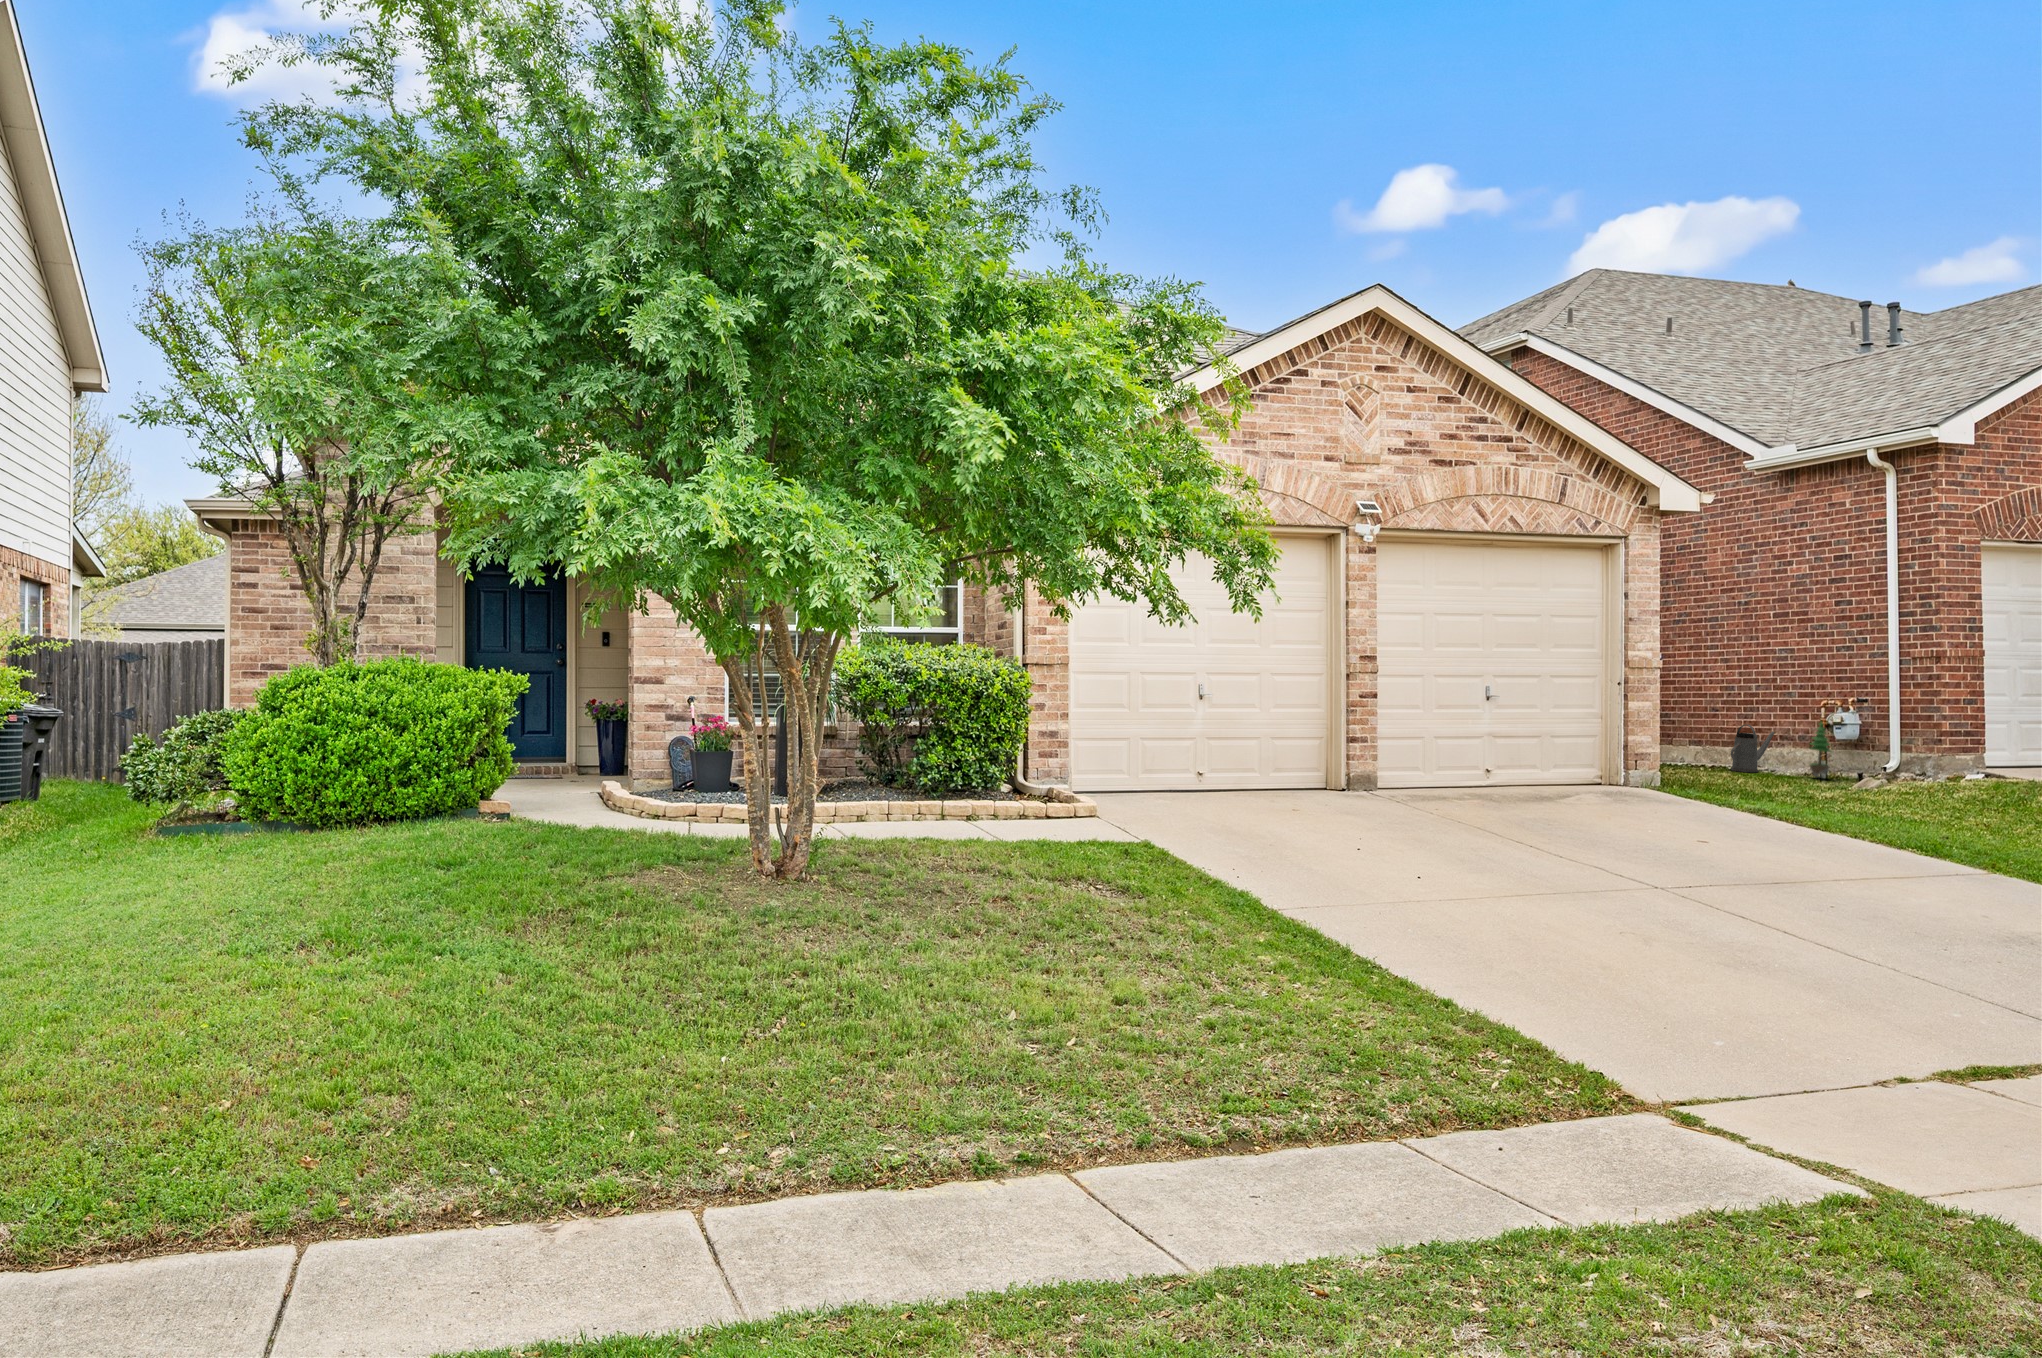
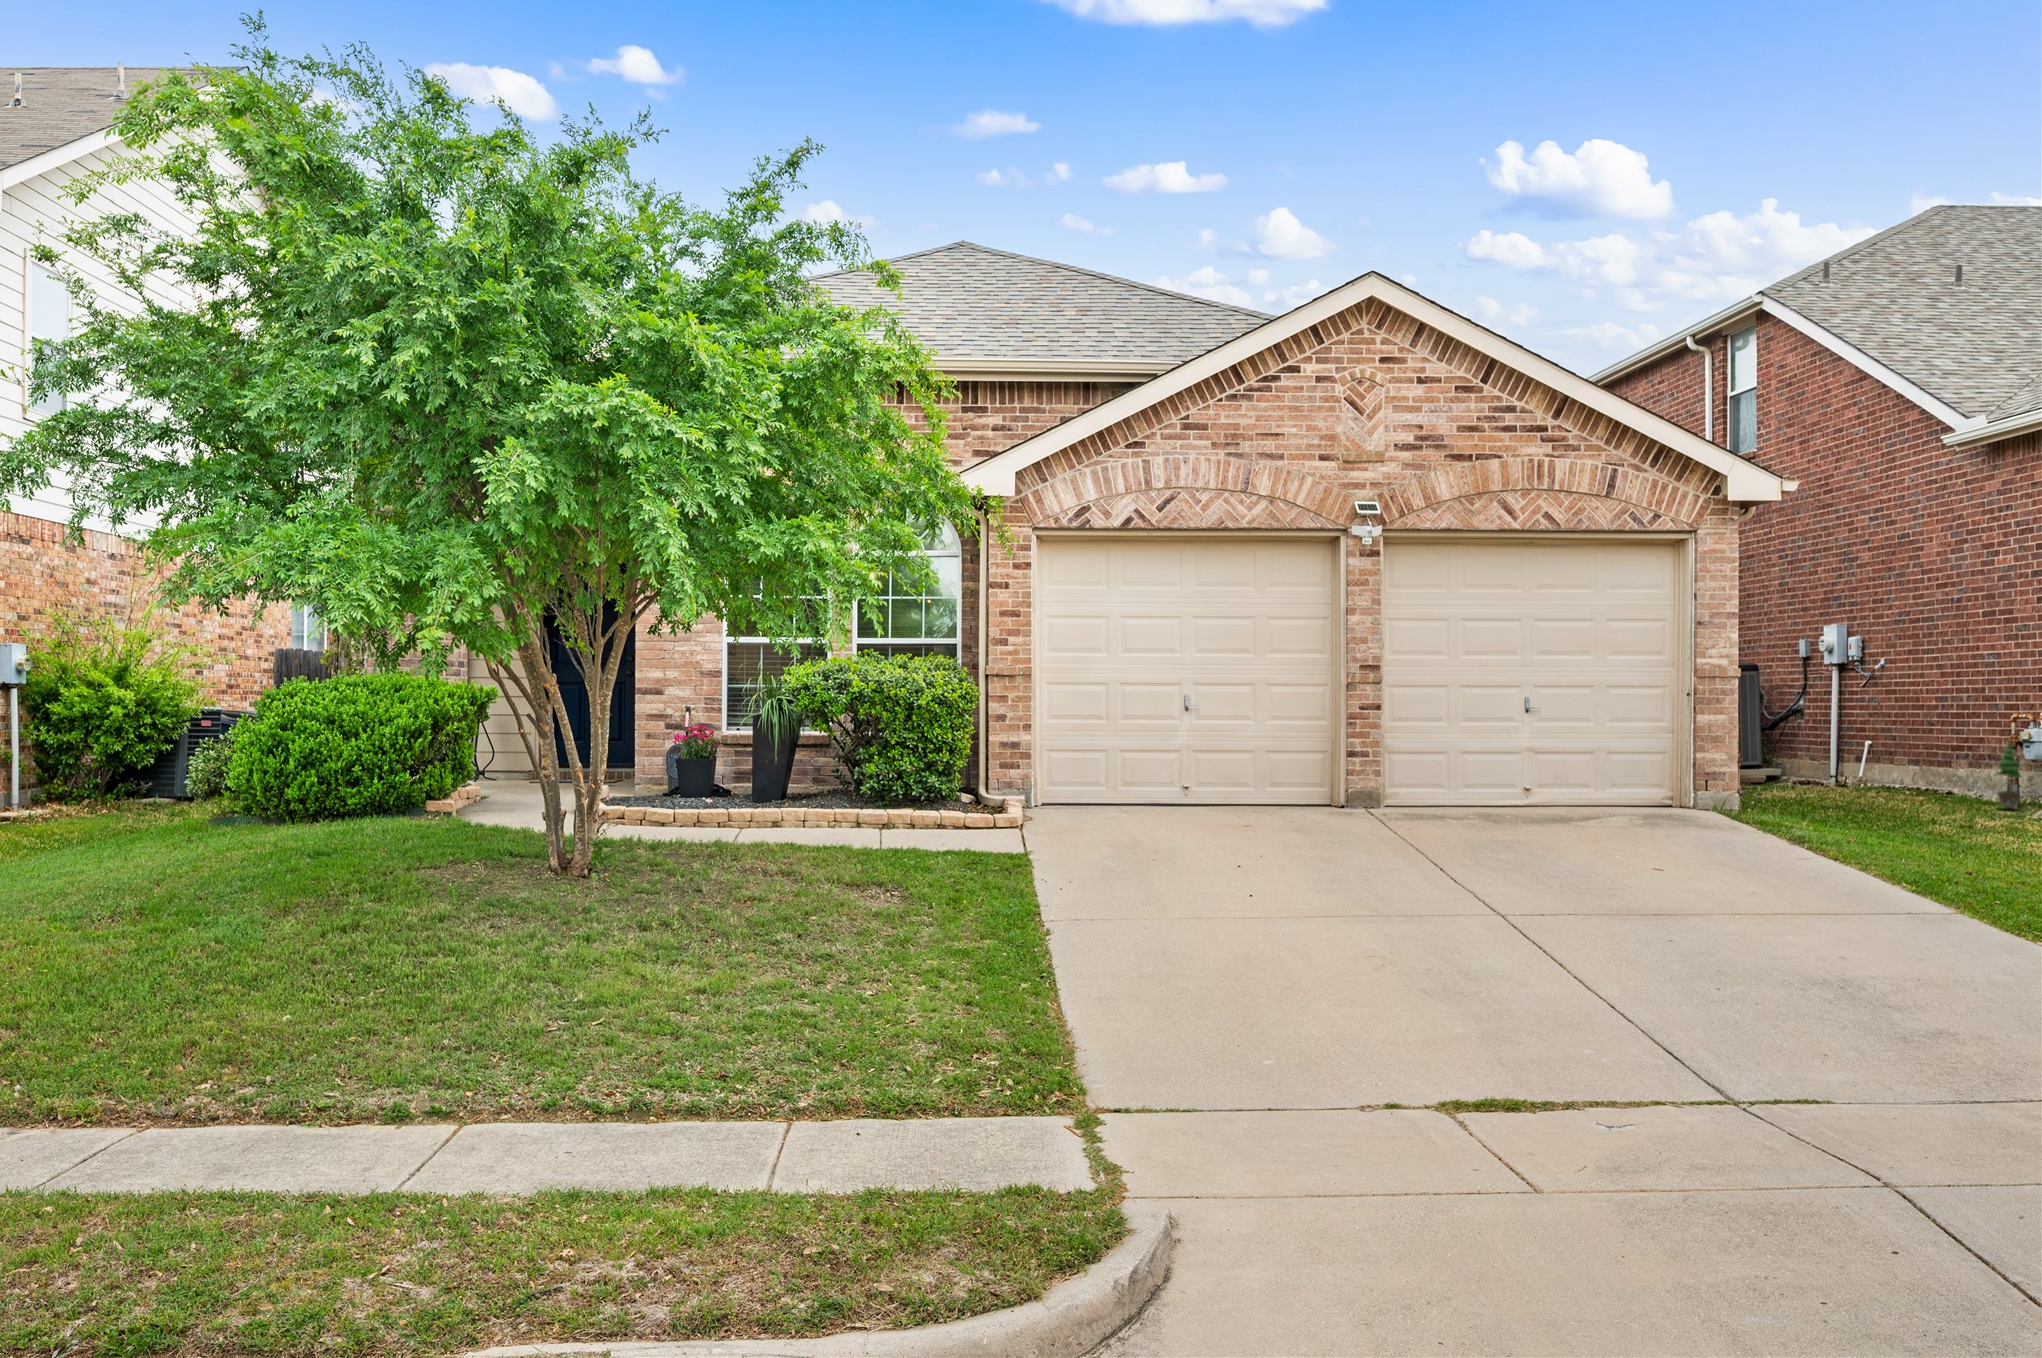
watering can: present [1731,725,1774,772] -> none [1910,746,1978,802]

